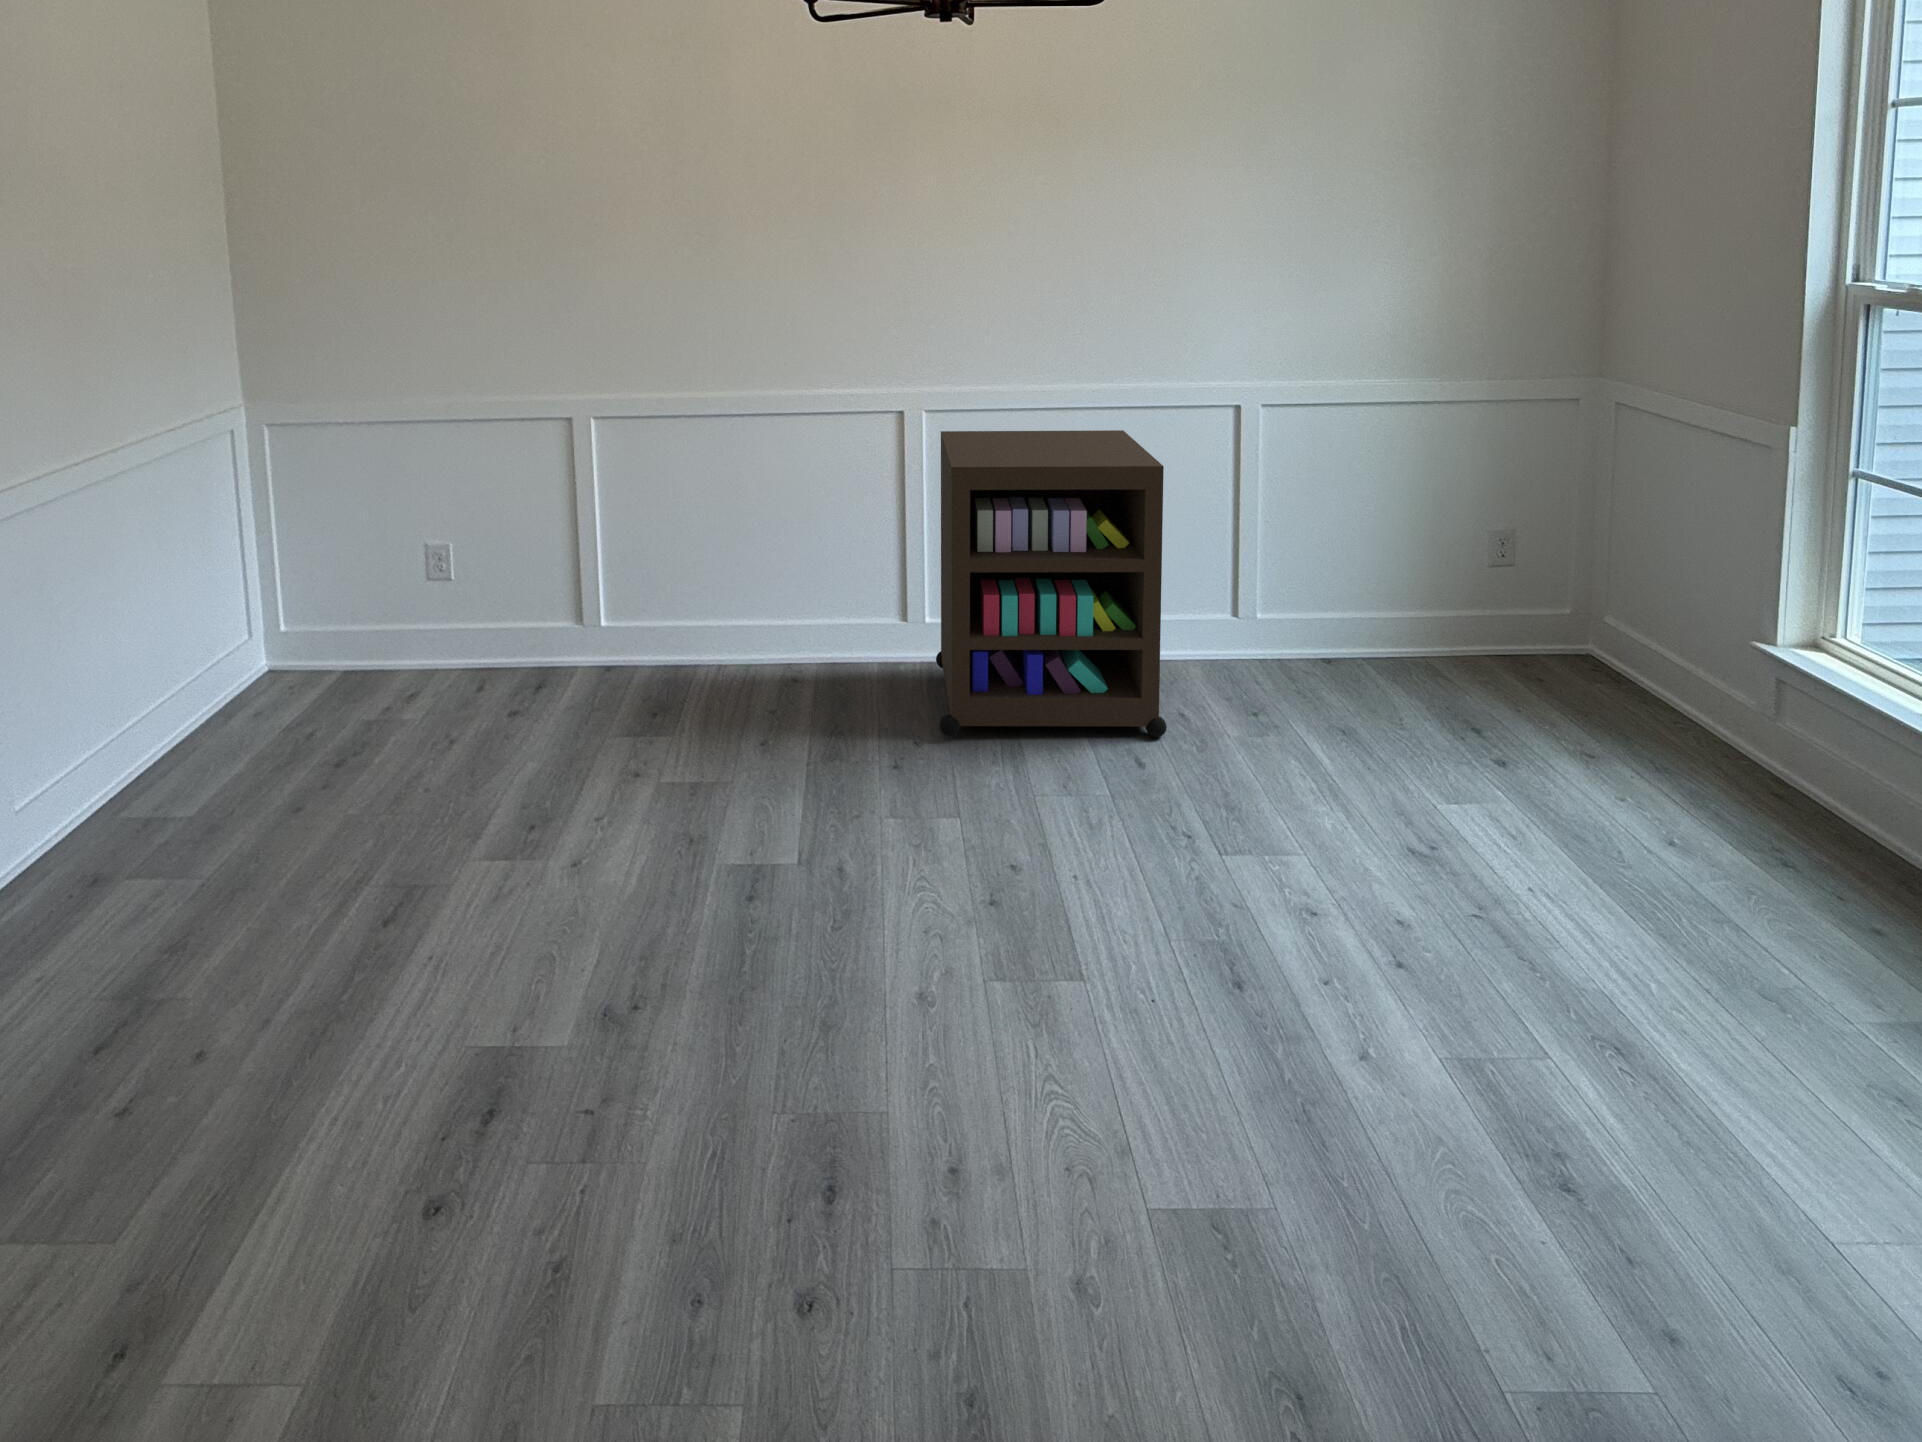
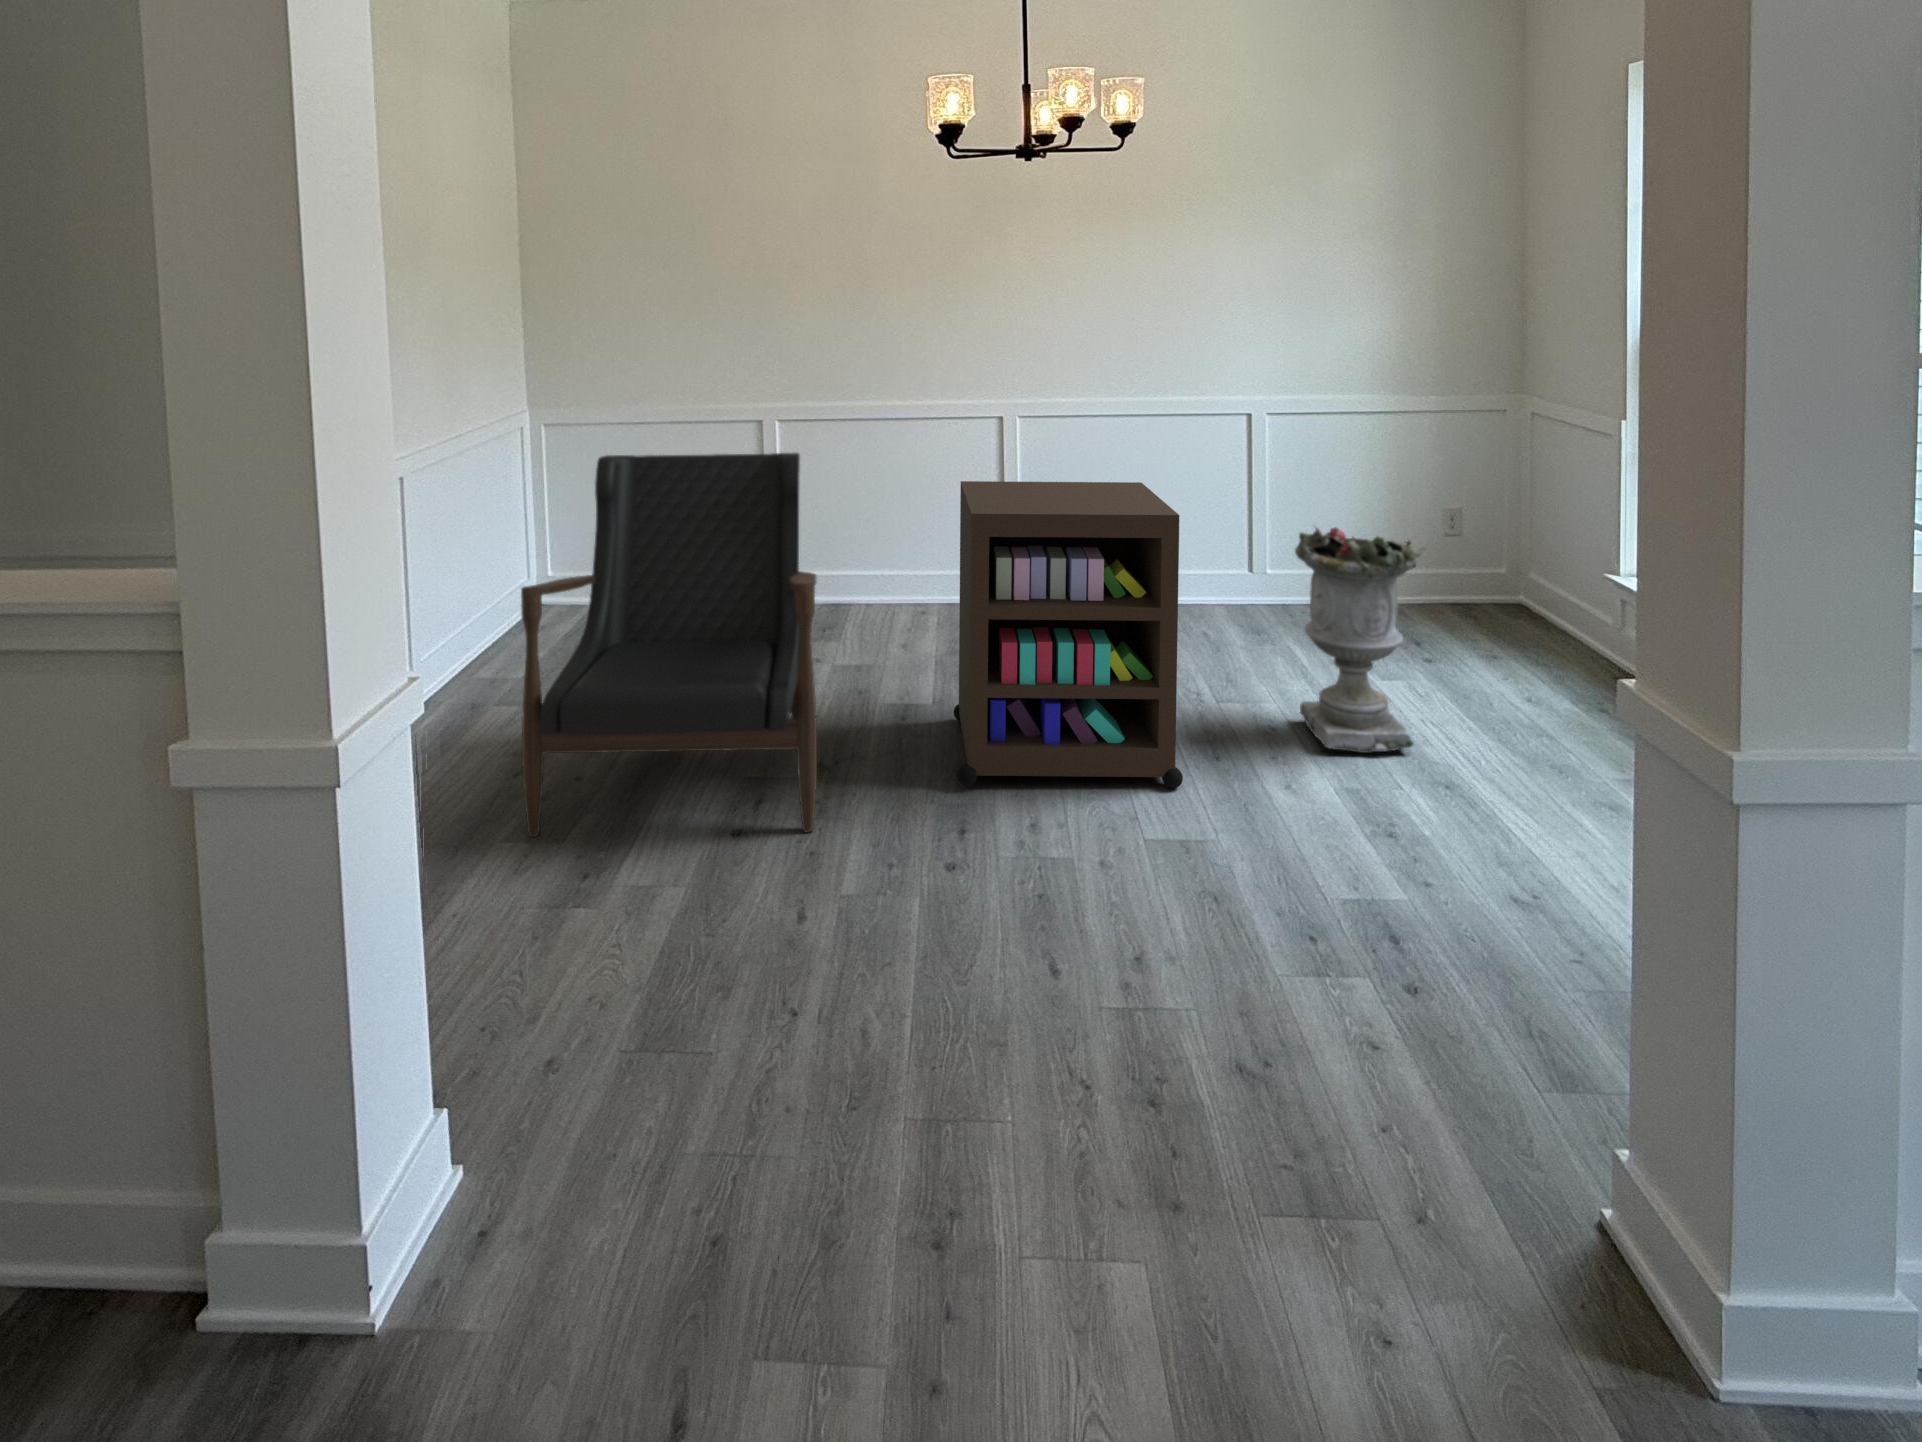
armchair: none [499,405,798,792] -> present [521,453,817,837]
planter: none [1279,471,1416,699] -> present [1295,527,1423,753]

